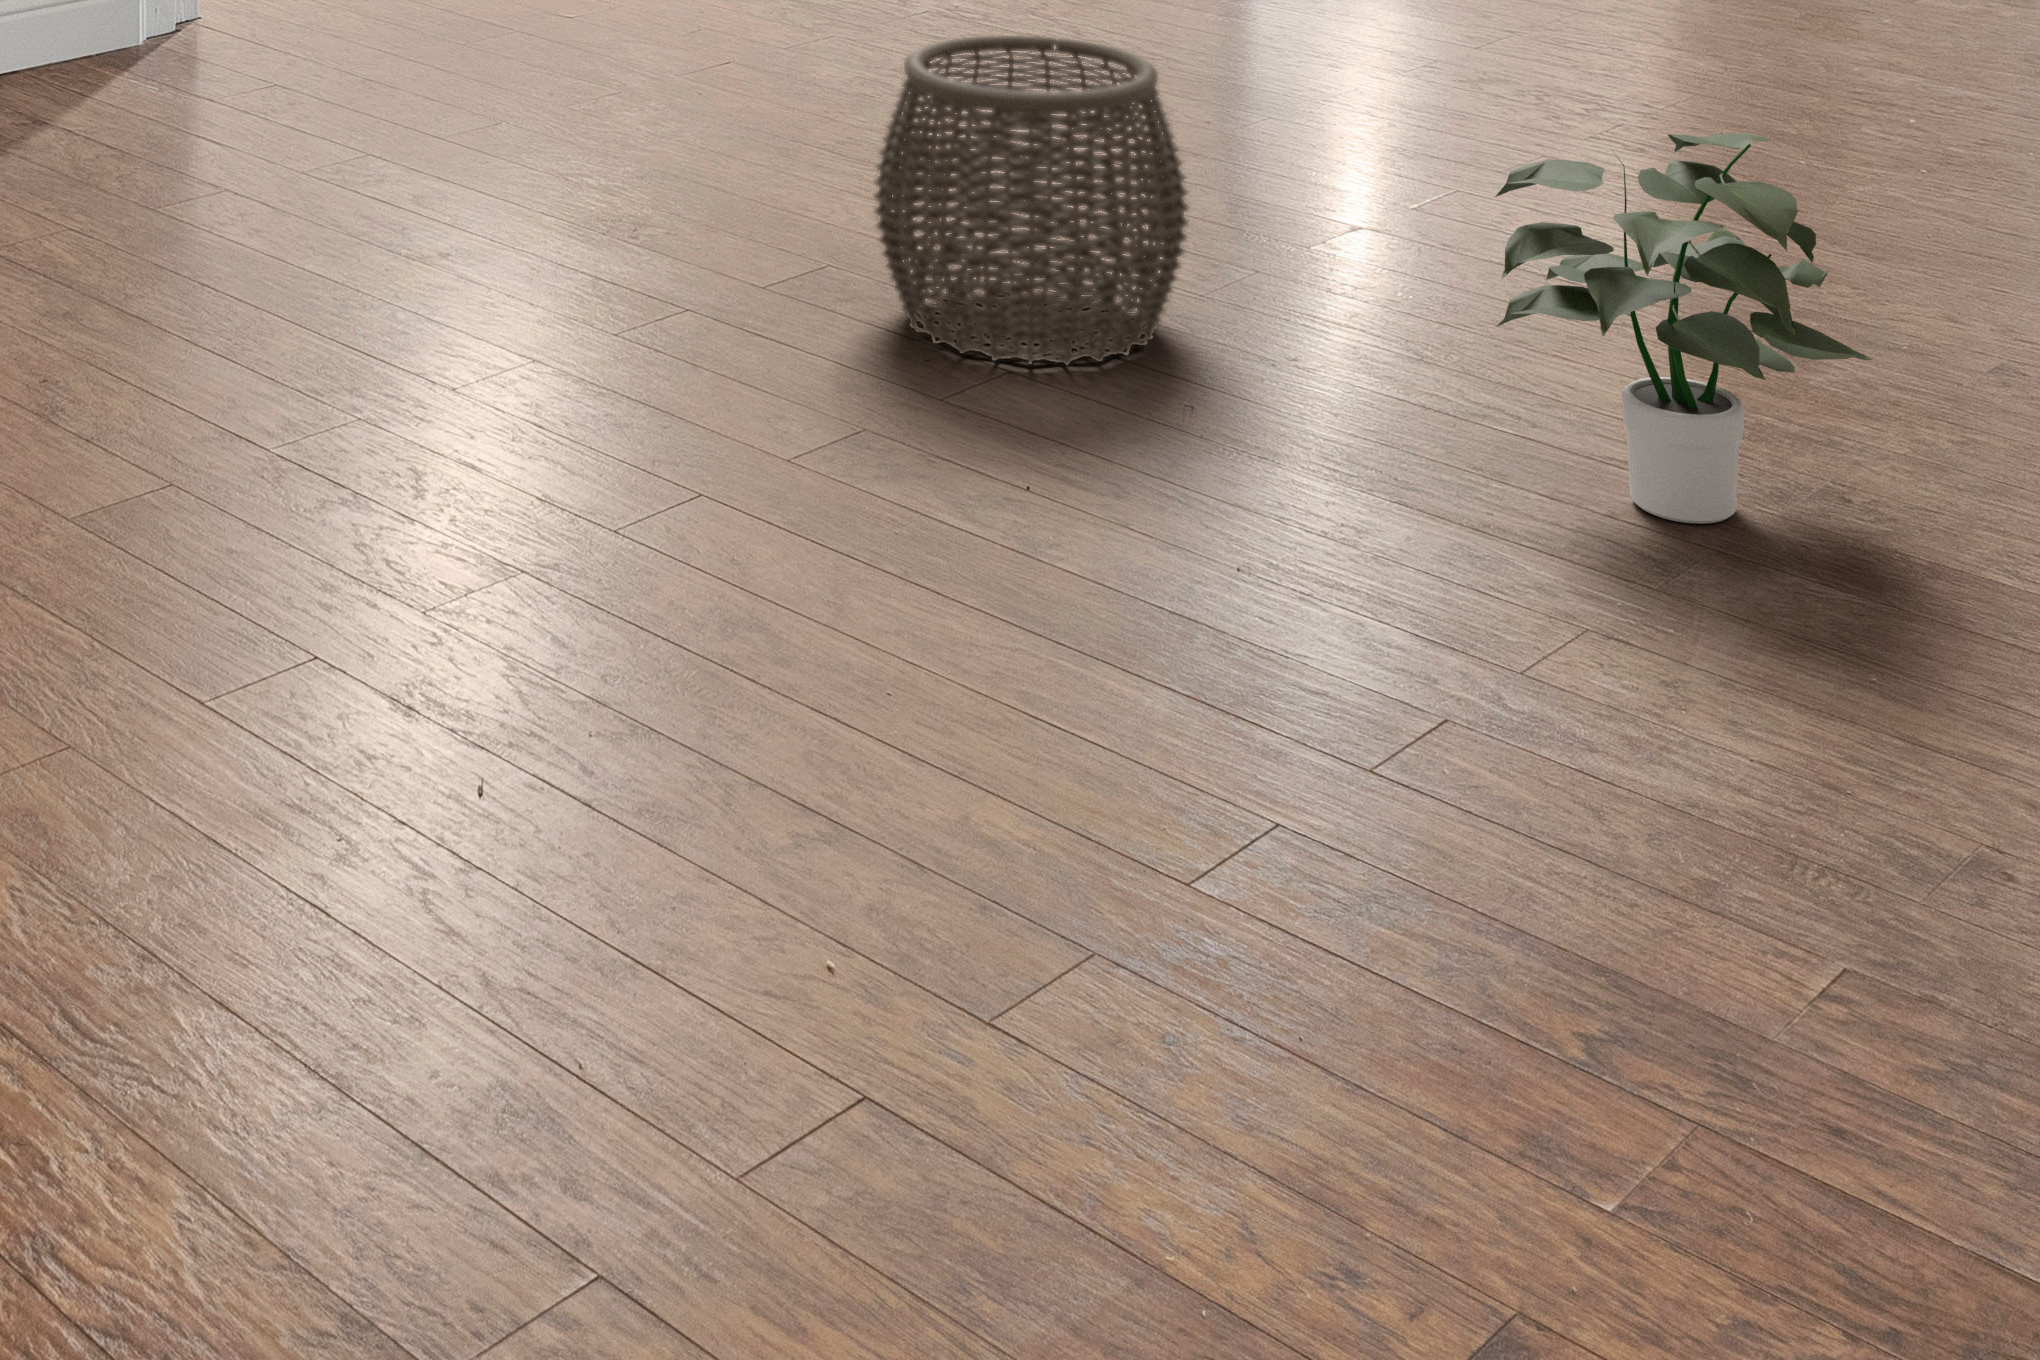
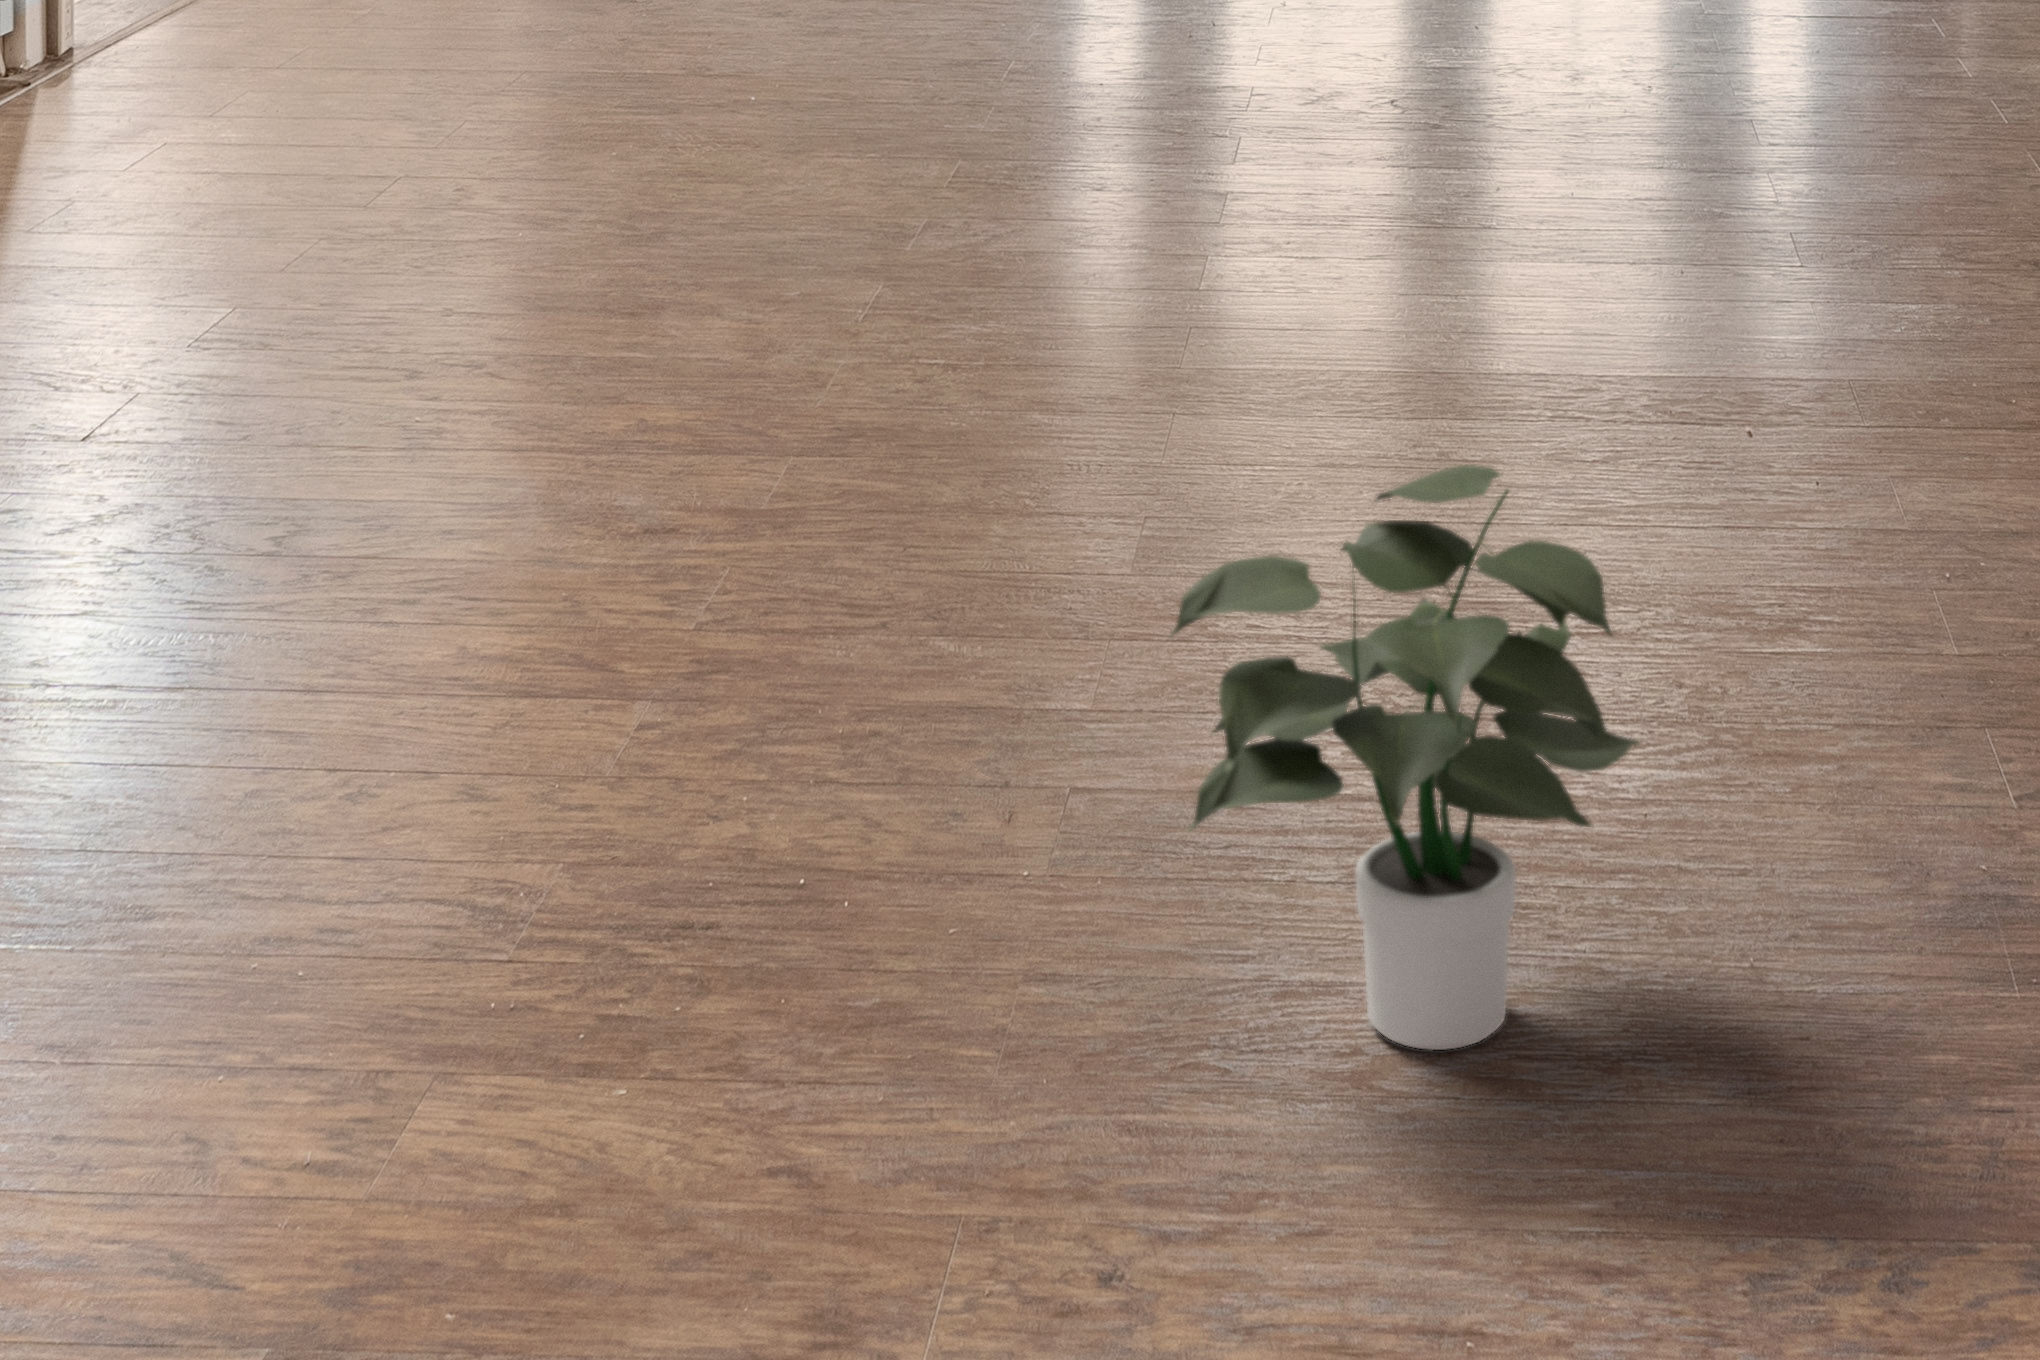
woven basket: present [874,35,1189,365] -> none [92,503,621,1099]

